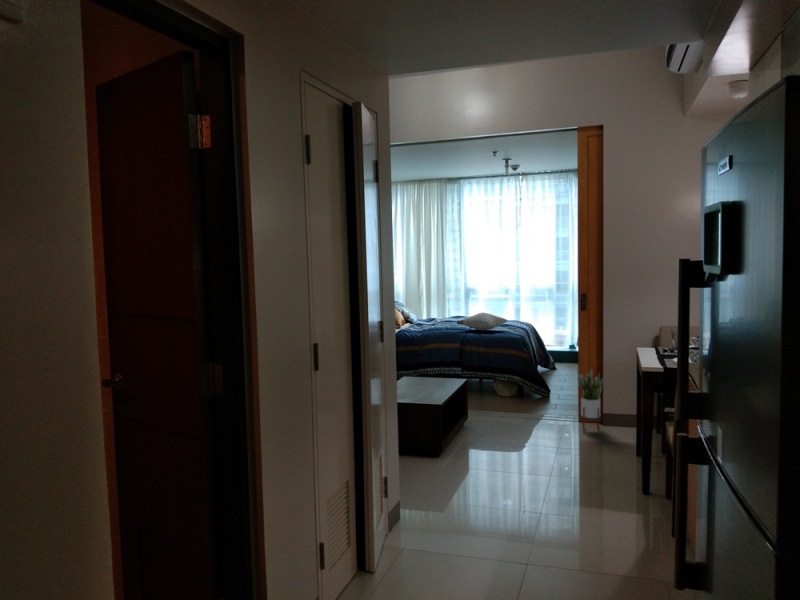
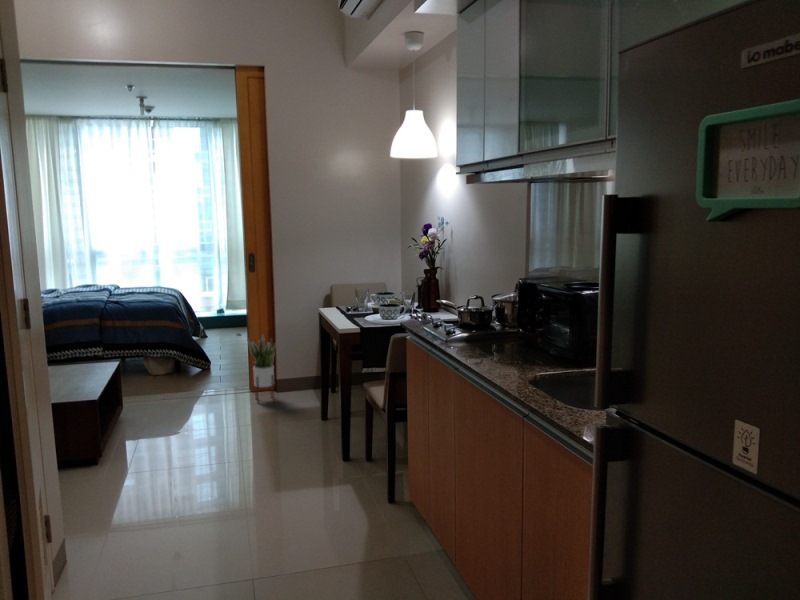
pillow: present [457,313,508,331] -> none [91,279,156,301]

